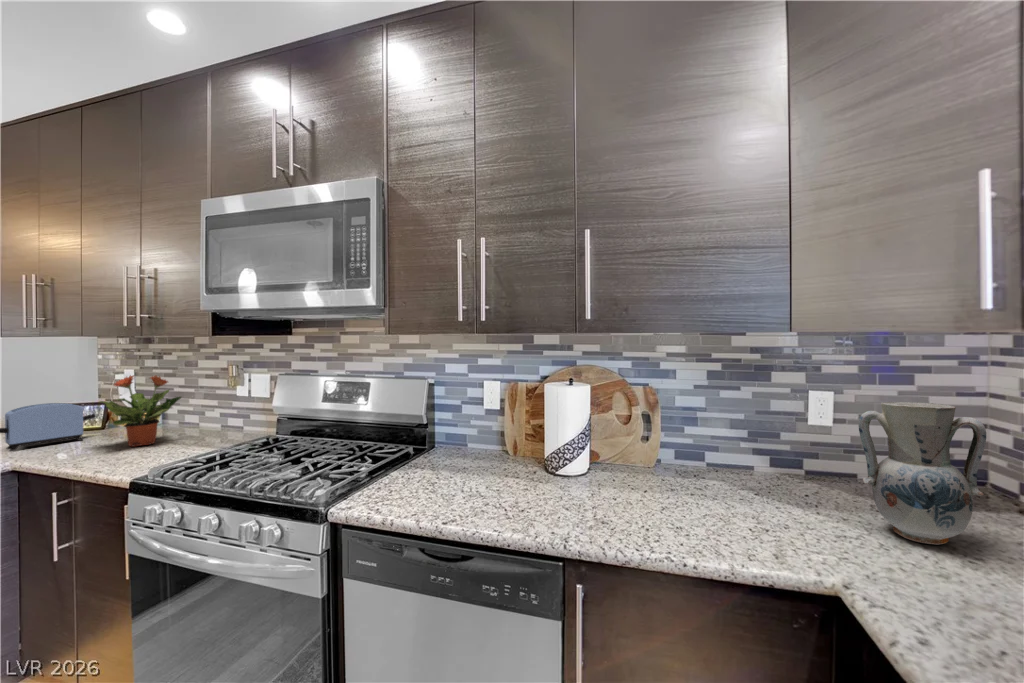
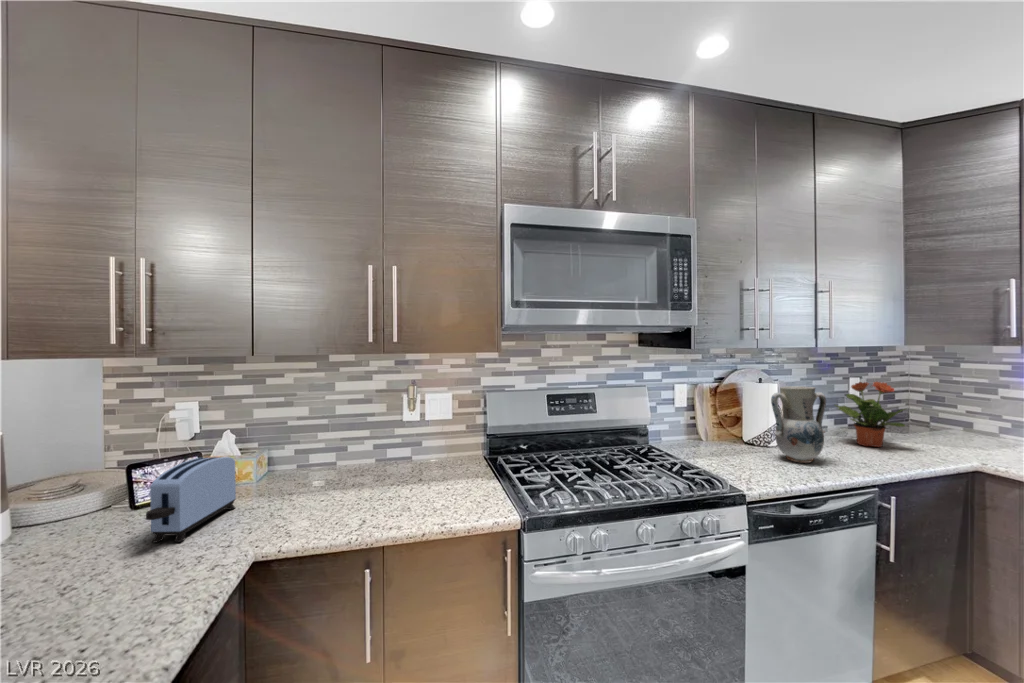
potted plant: present [100,375,181,447] -> present [835,382,905,447]
vase: present [859,402,986,545] -> present [771,386,826,463]

